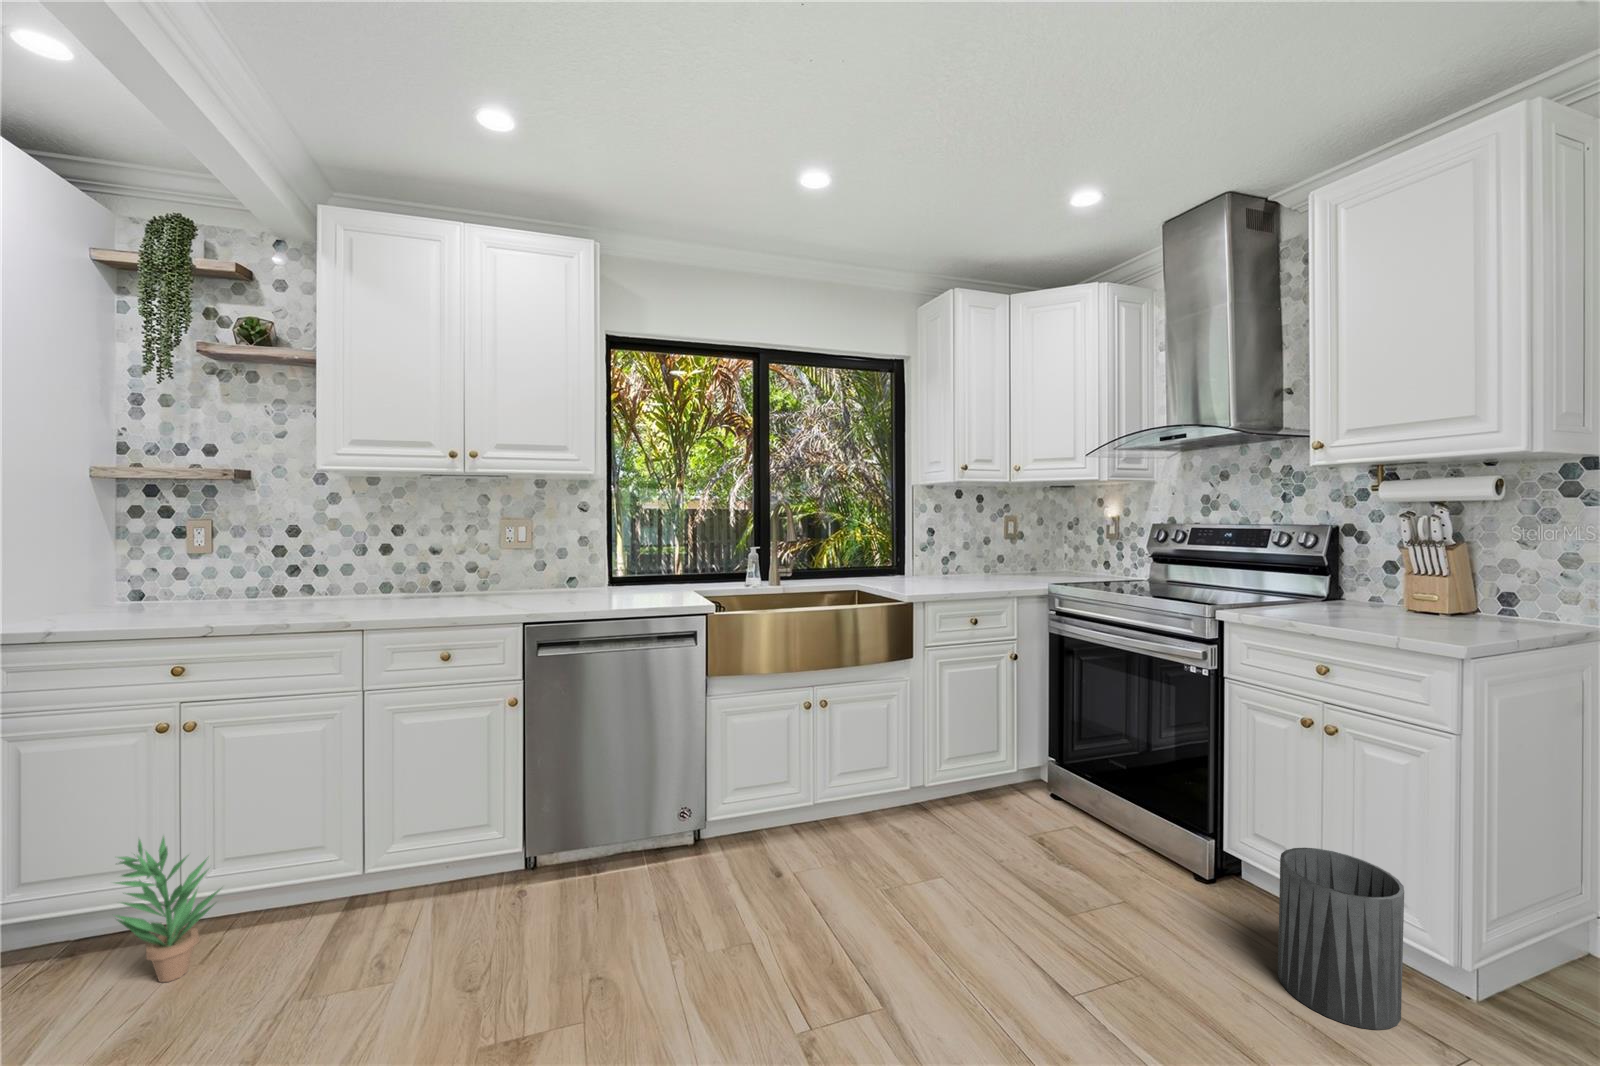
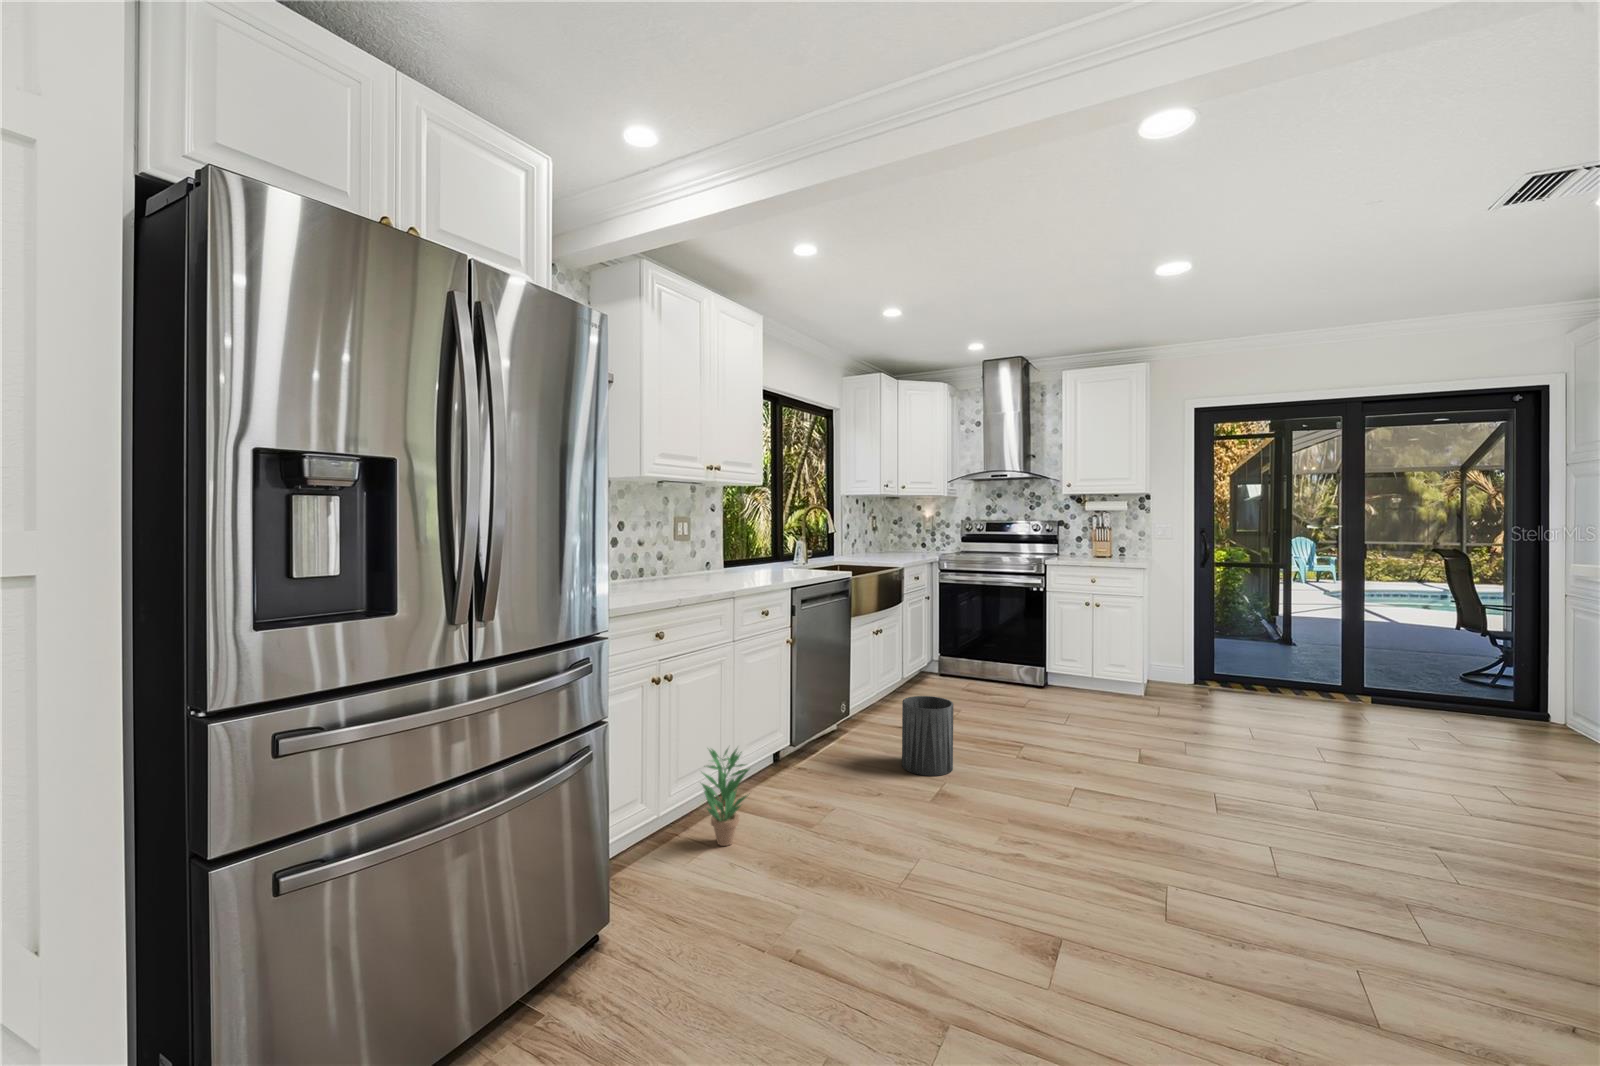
trash can: present [1278,848,1404,1030] -> present [902,696,953,776]

